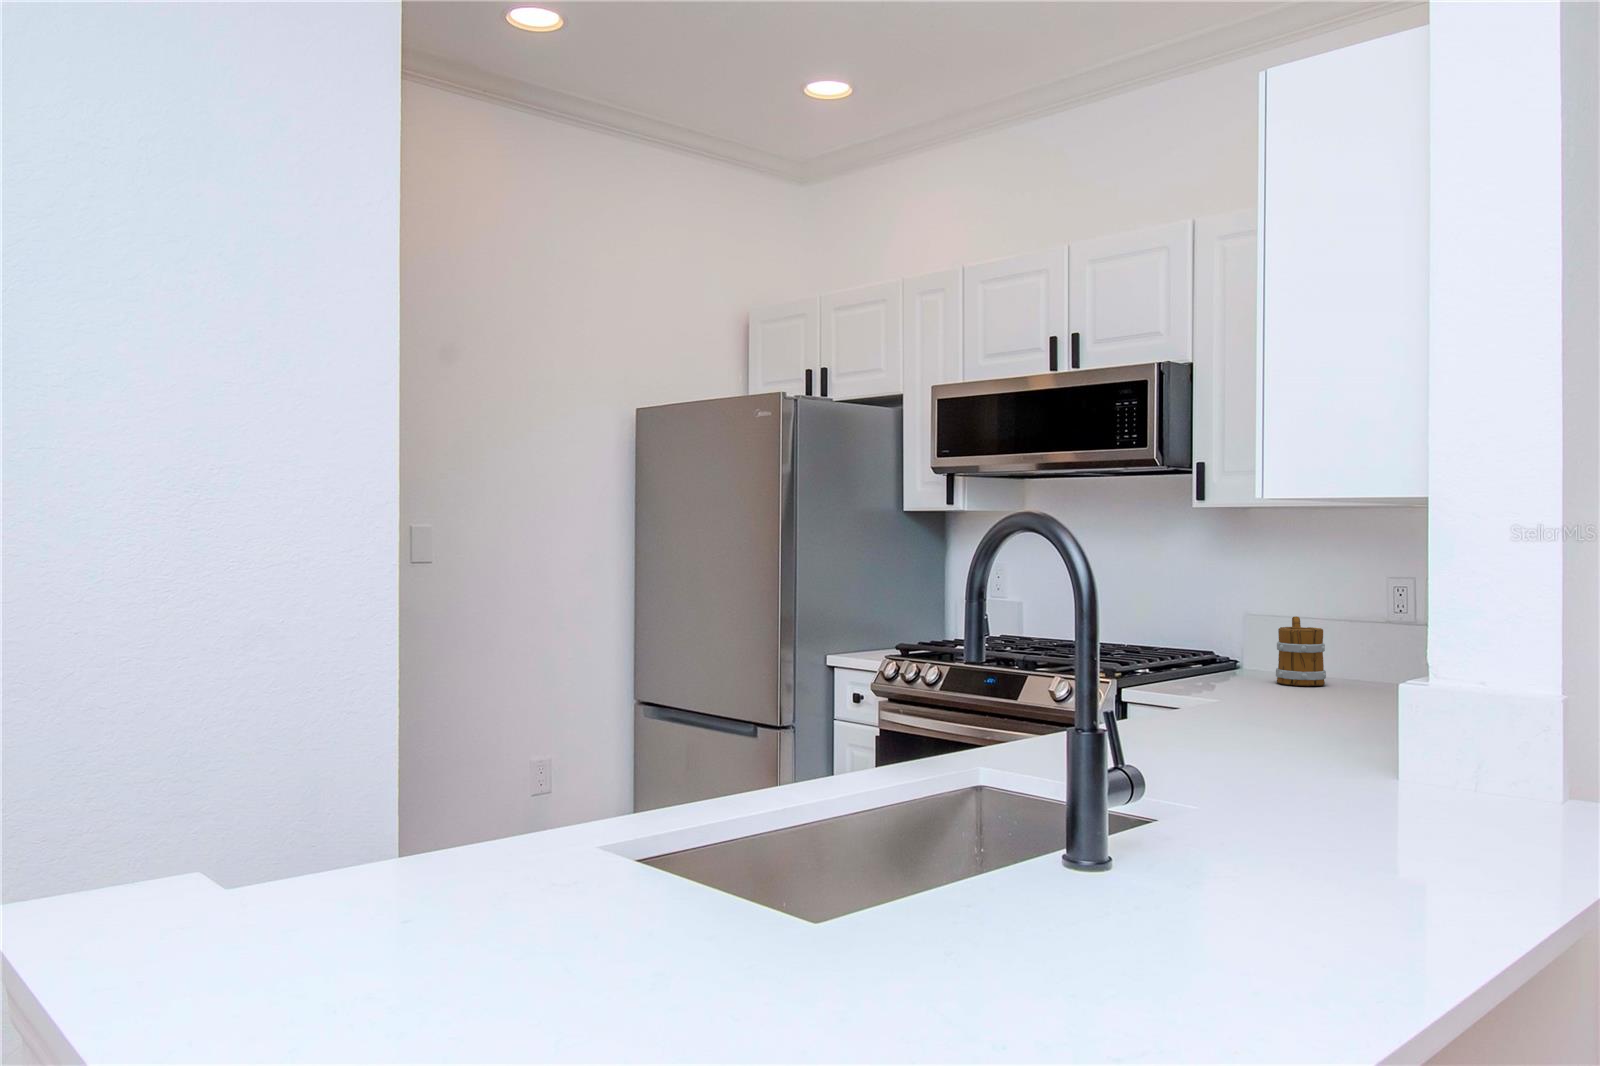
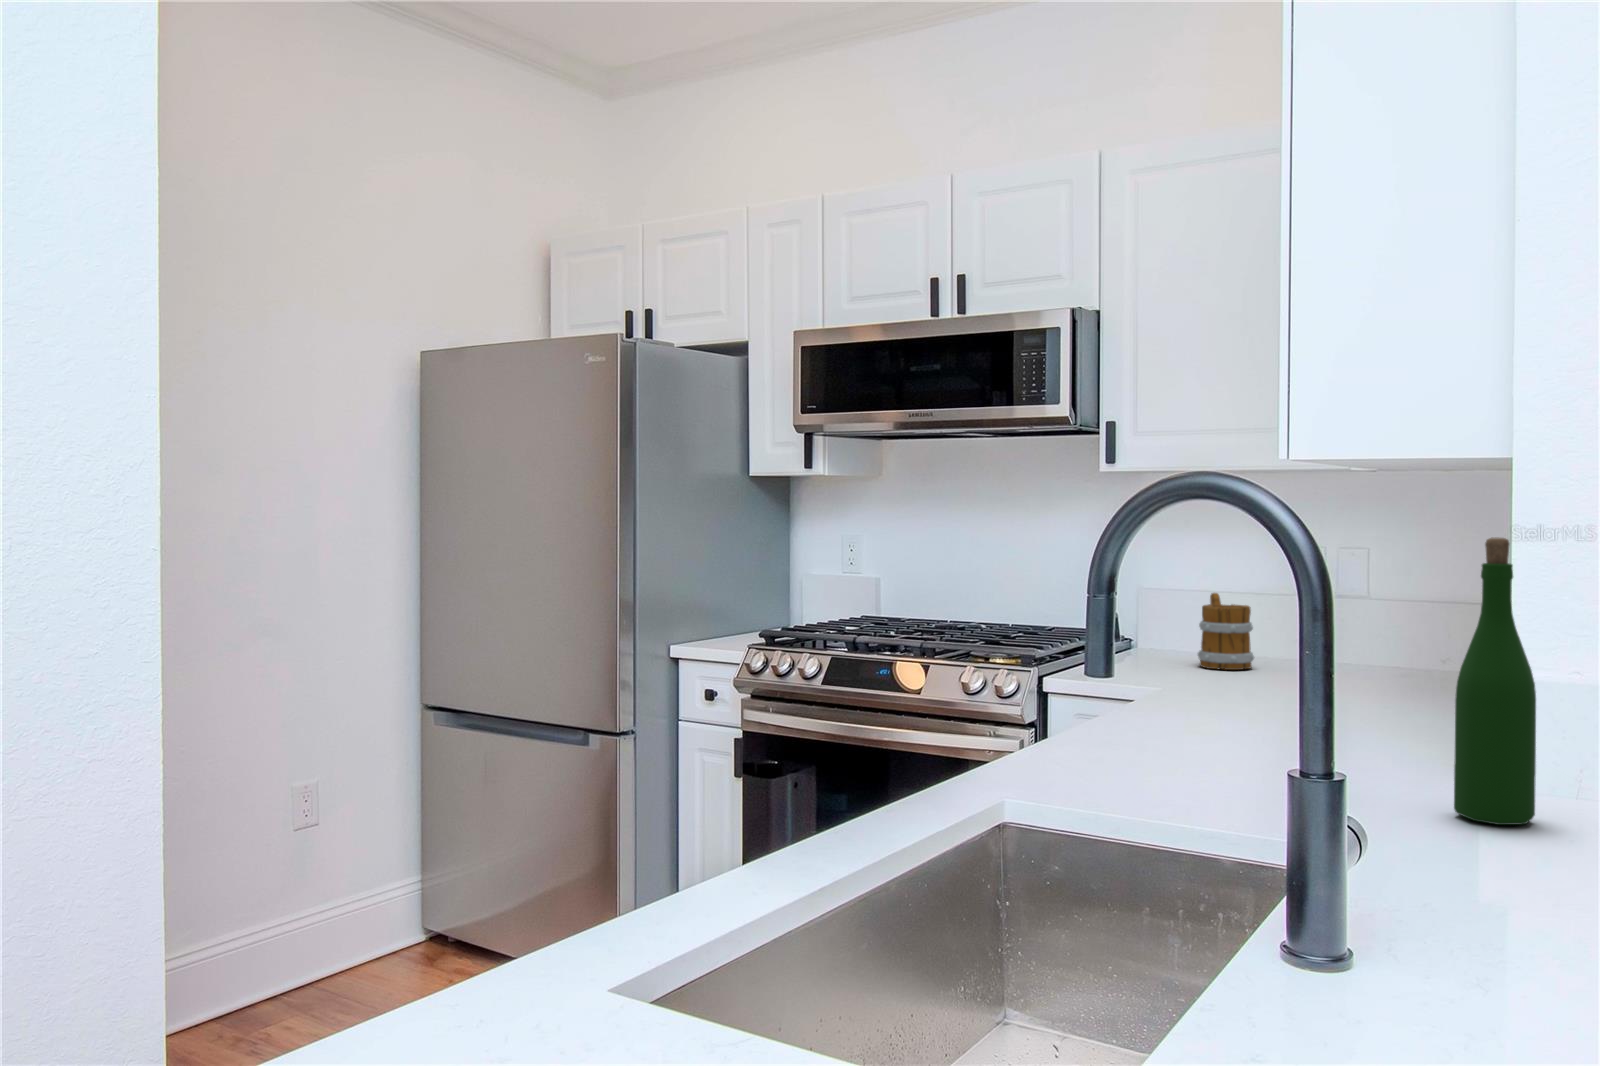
wine bottle: none [1332,567,1396,799] -> present [1454,537,1536,825]

